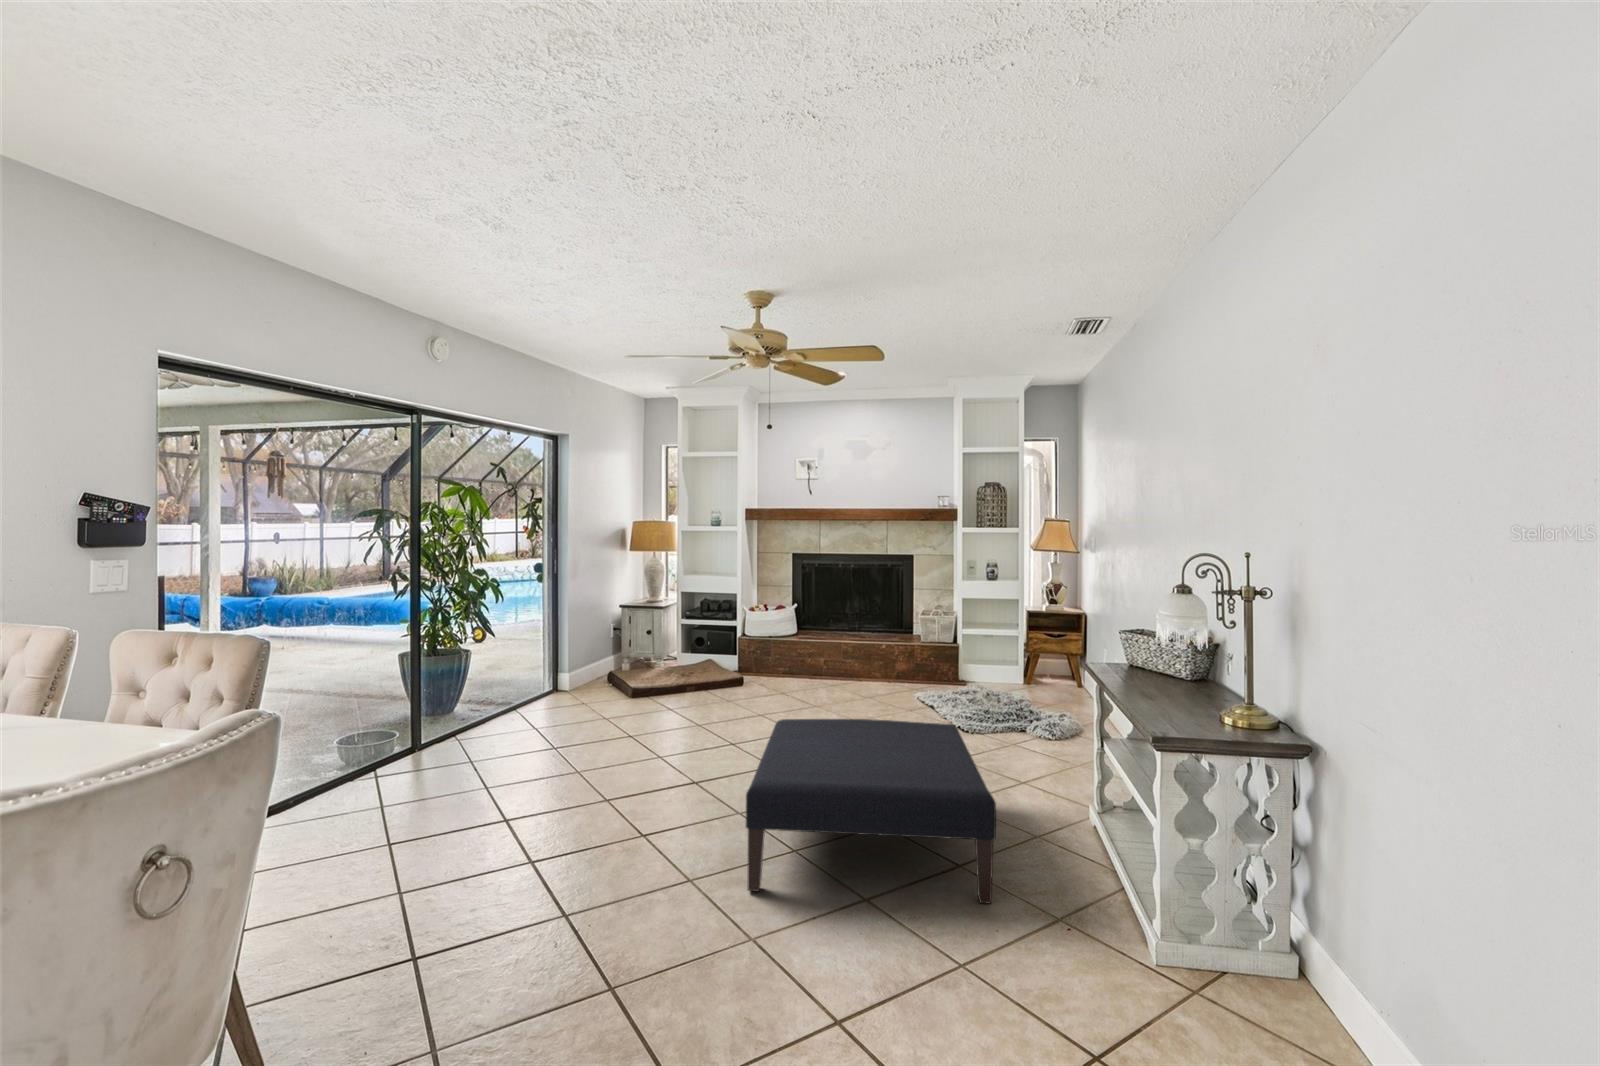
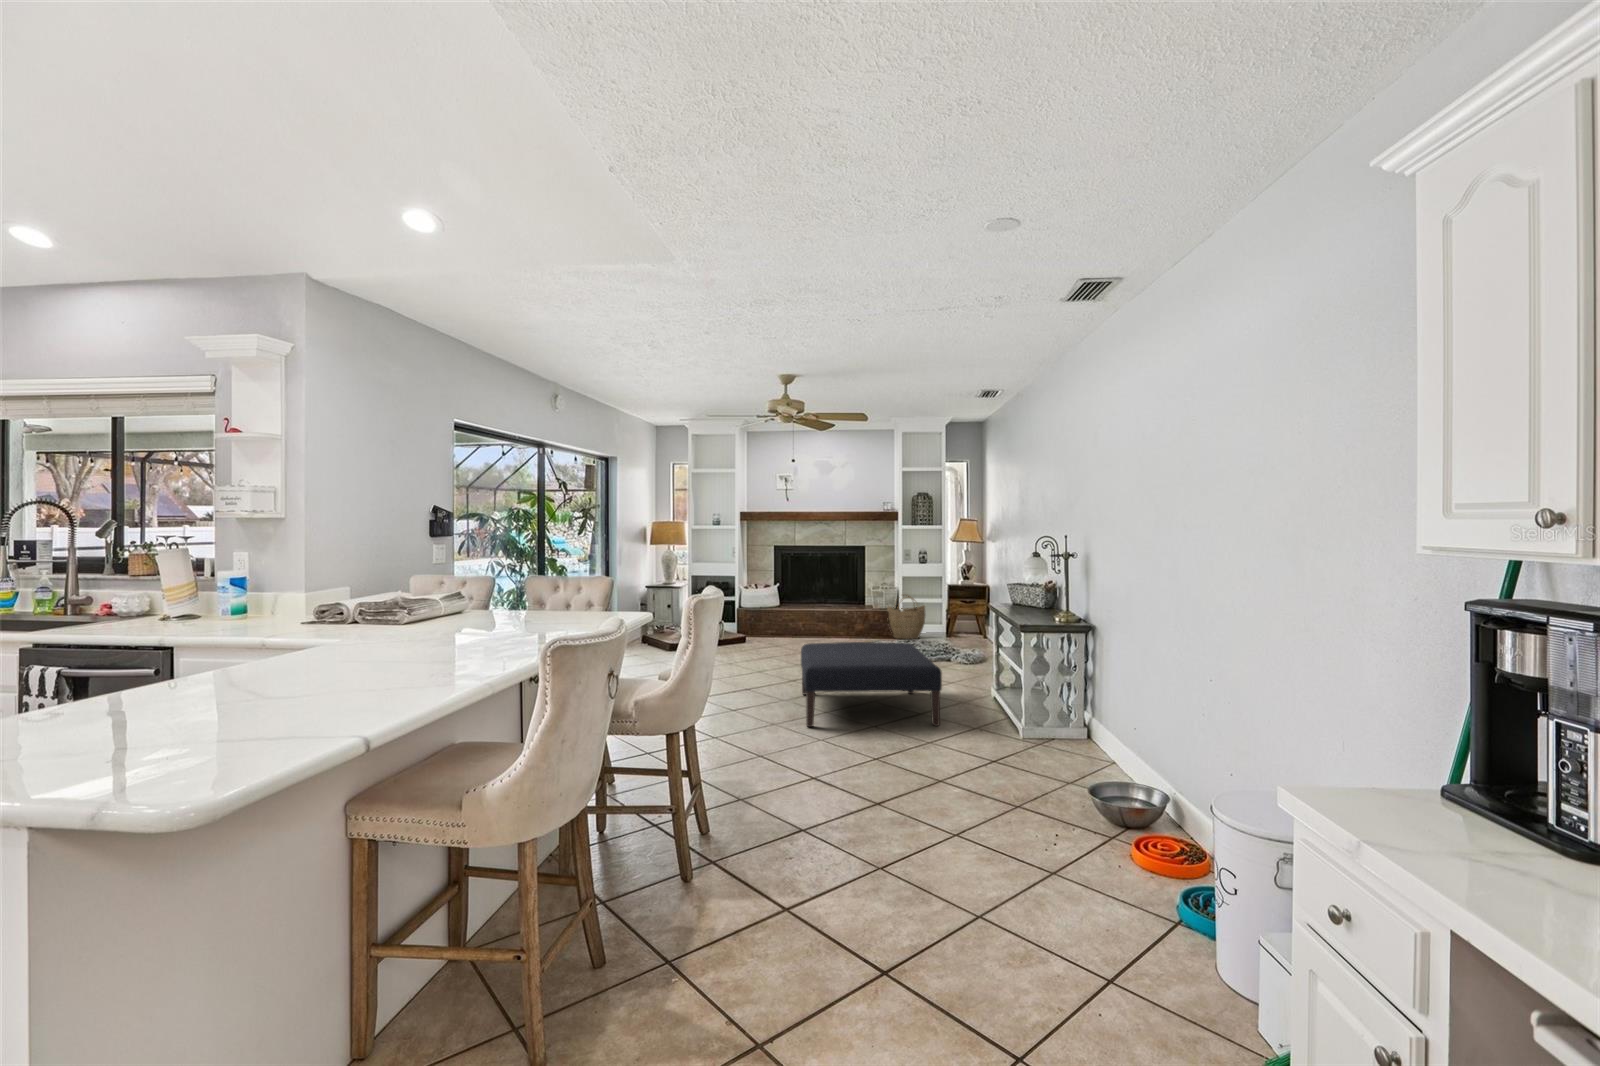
woven basket: none [940,623,994,687] -> present [887,595,925,639]

